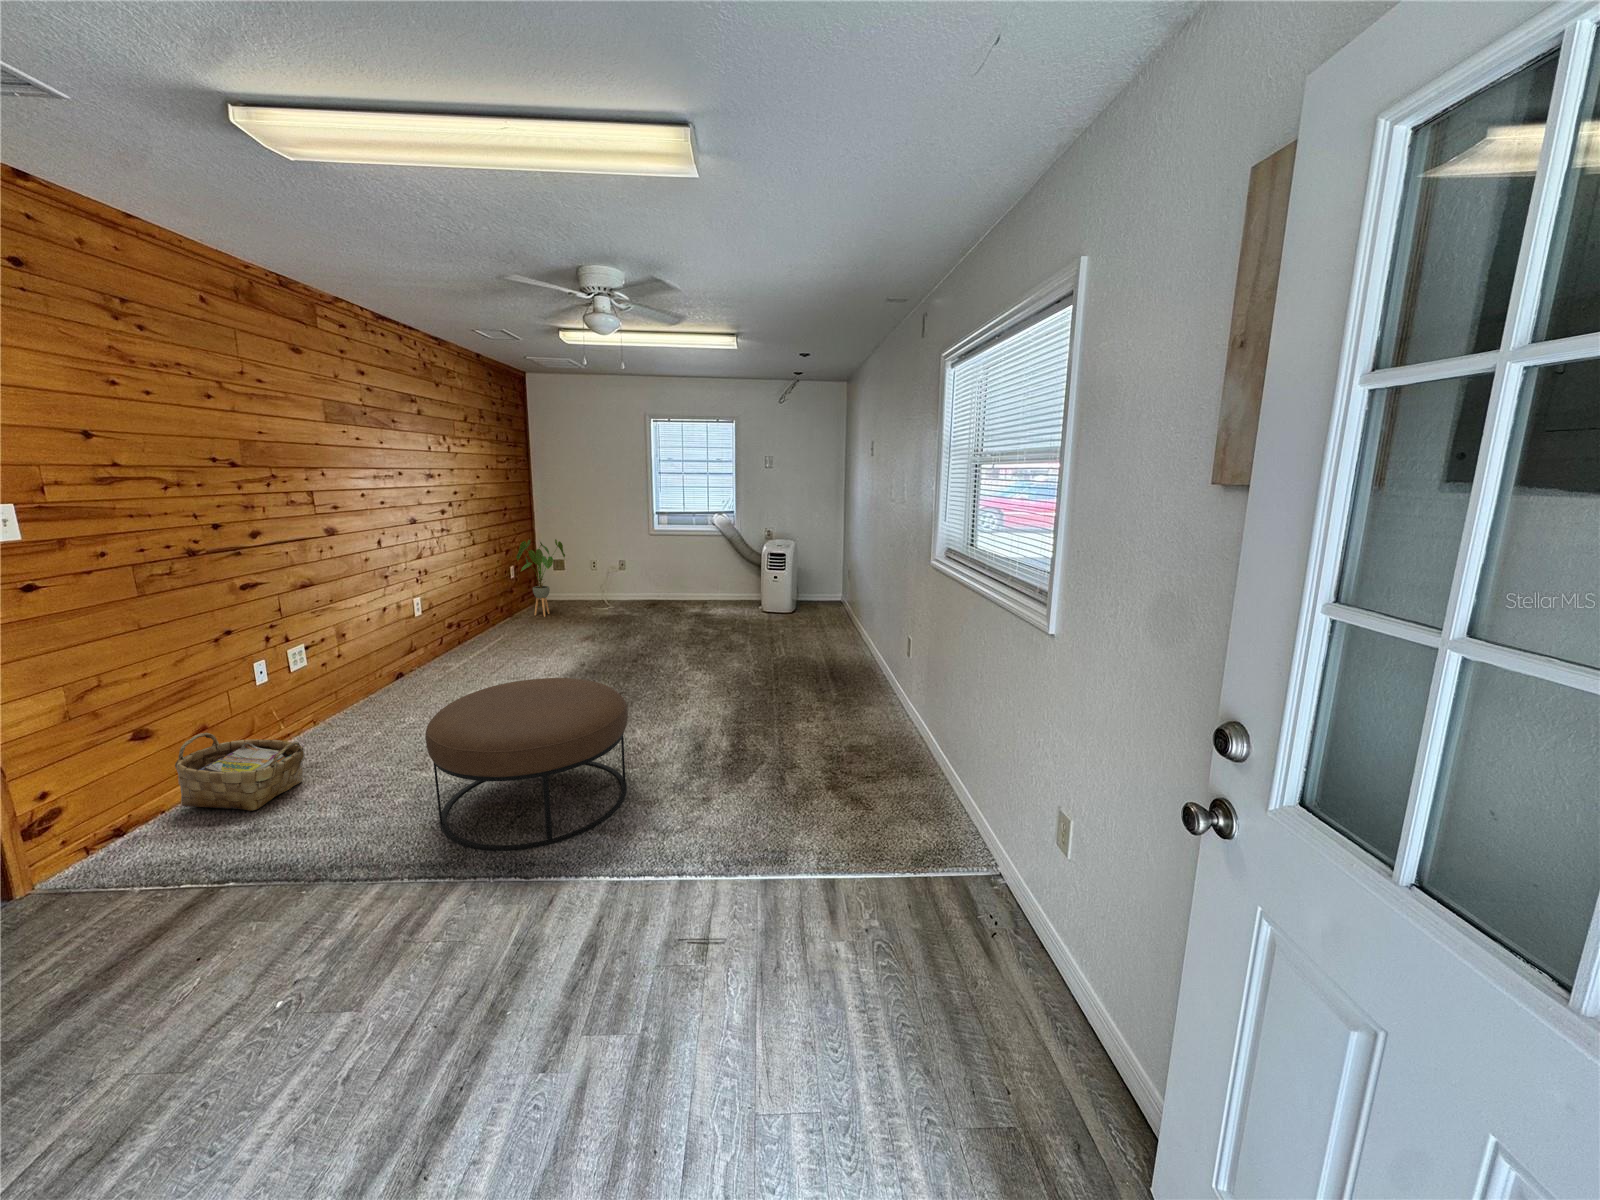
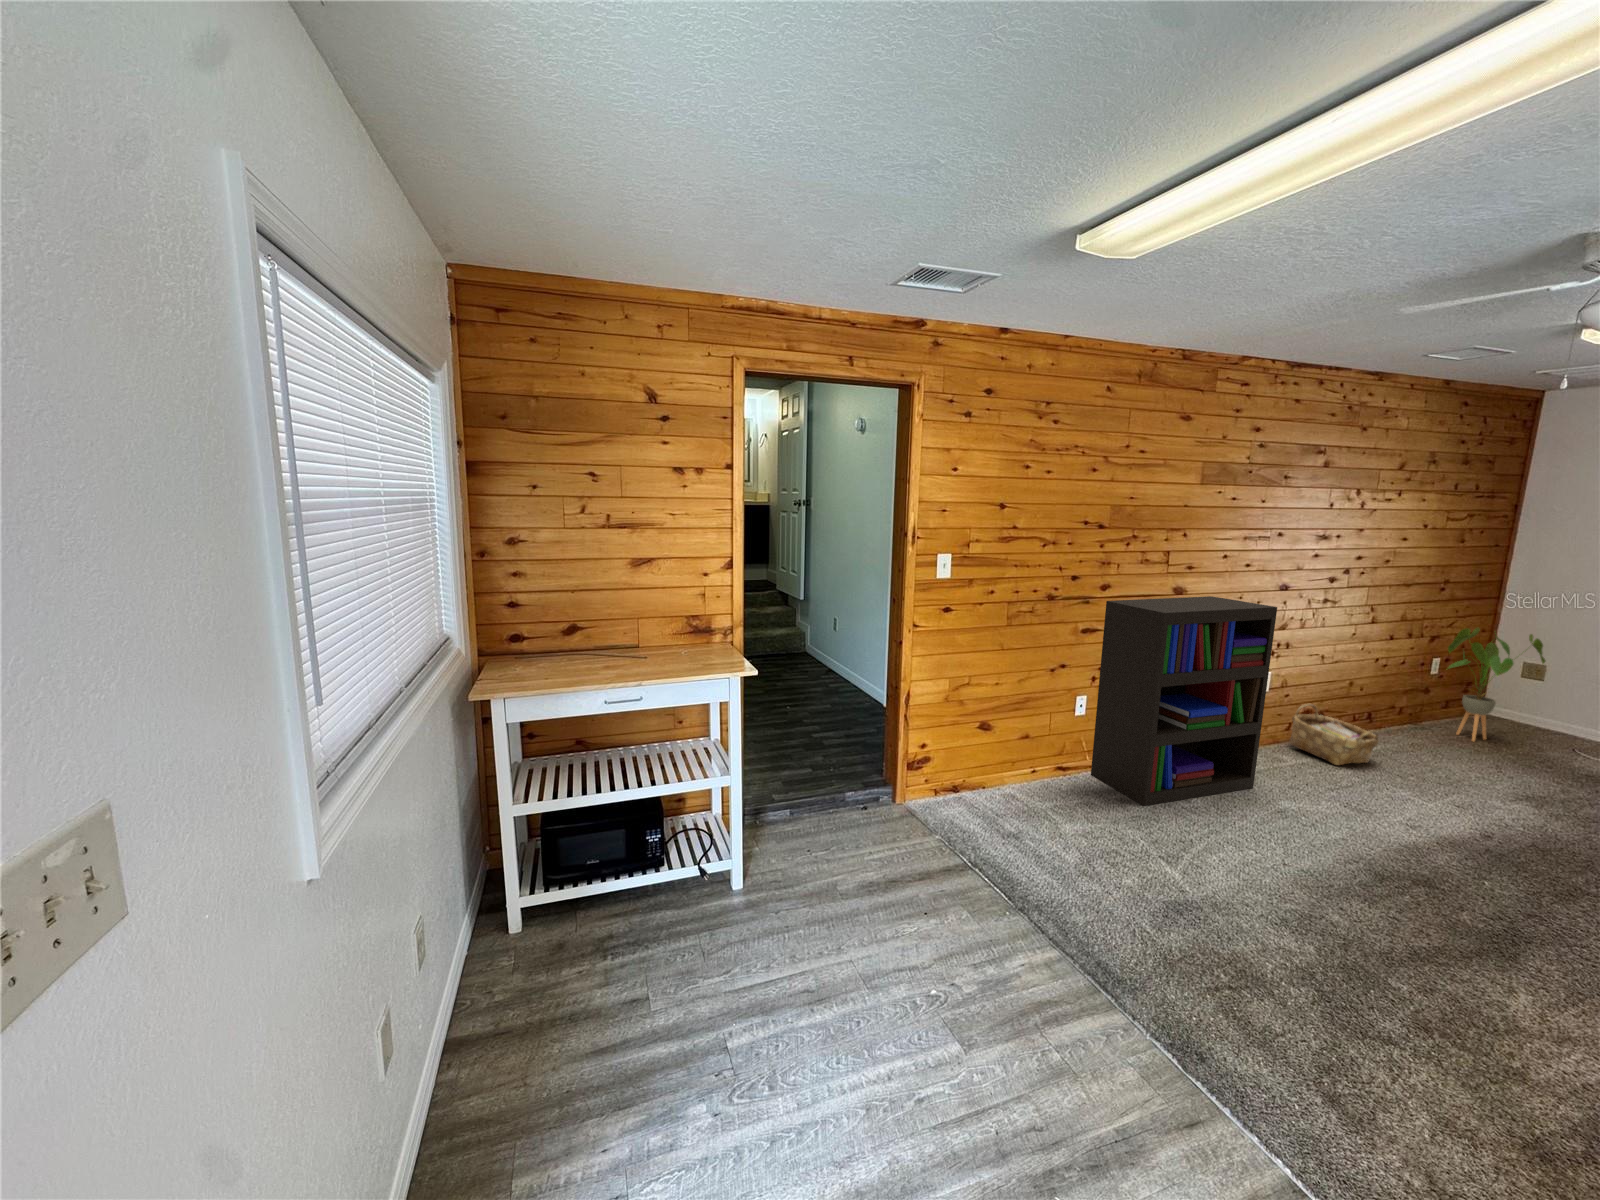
bookshelf: none [262,534,443,742] -> present [1091,596,1277,806]
ottoman: present [426,678,628,850] -> none [1141,809,1466,1093]
woven basket: present [175,733,304,811] -> present [1290,704,1379,765]

